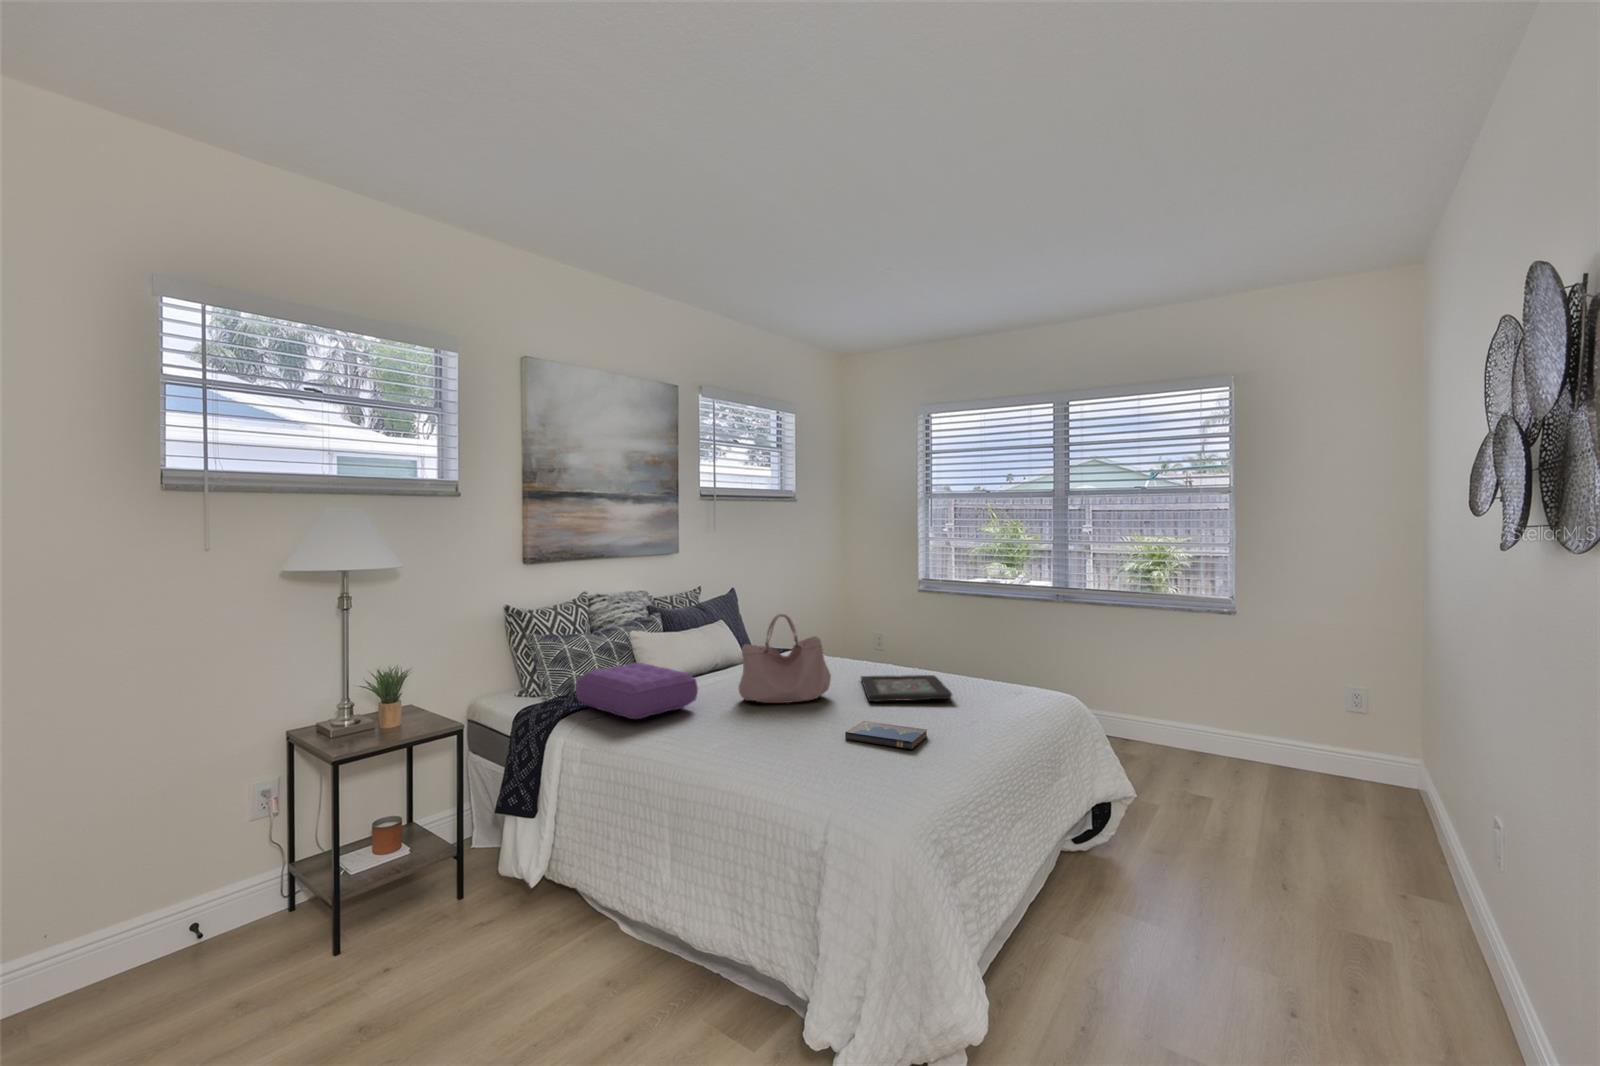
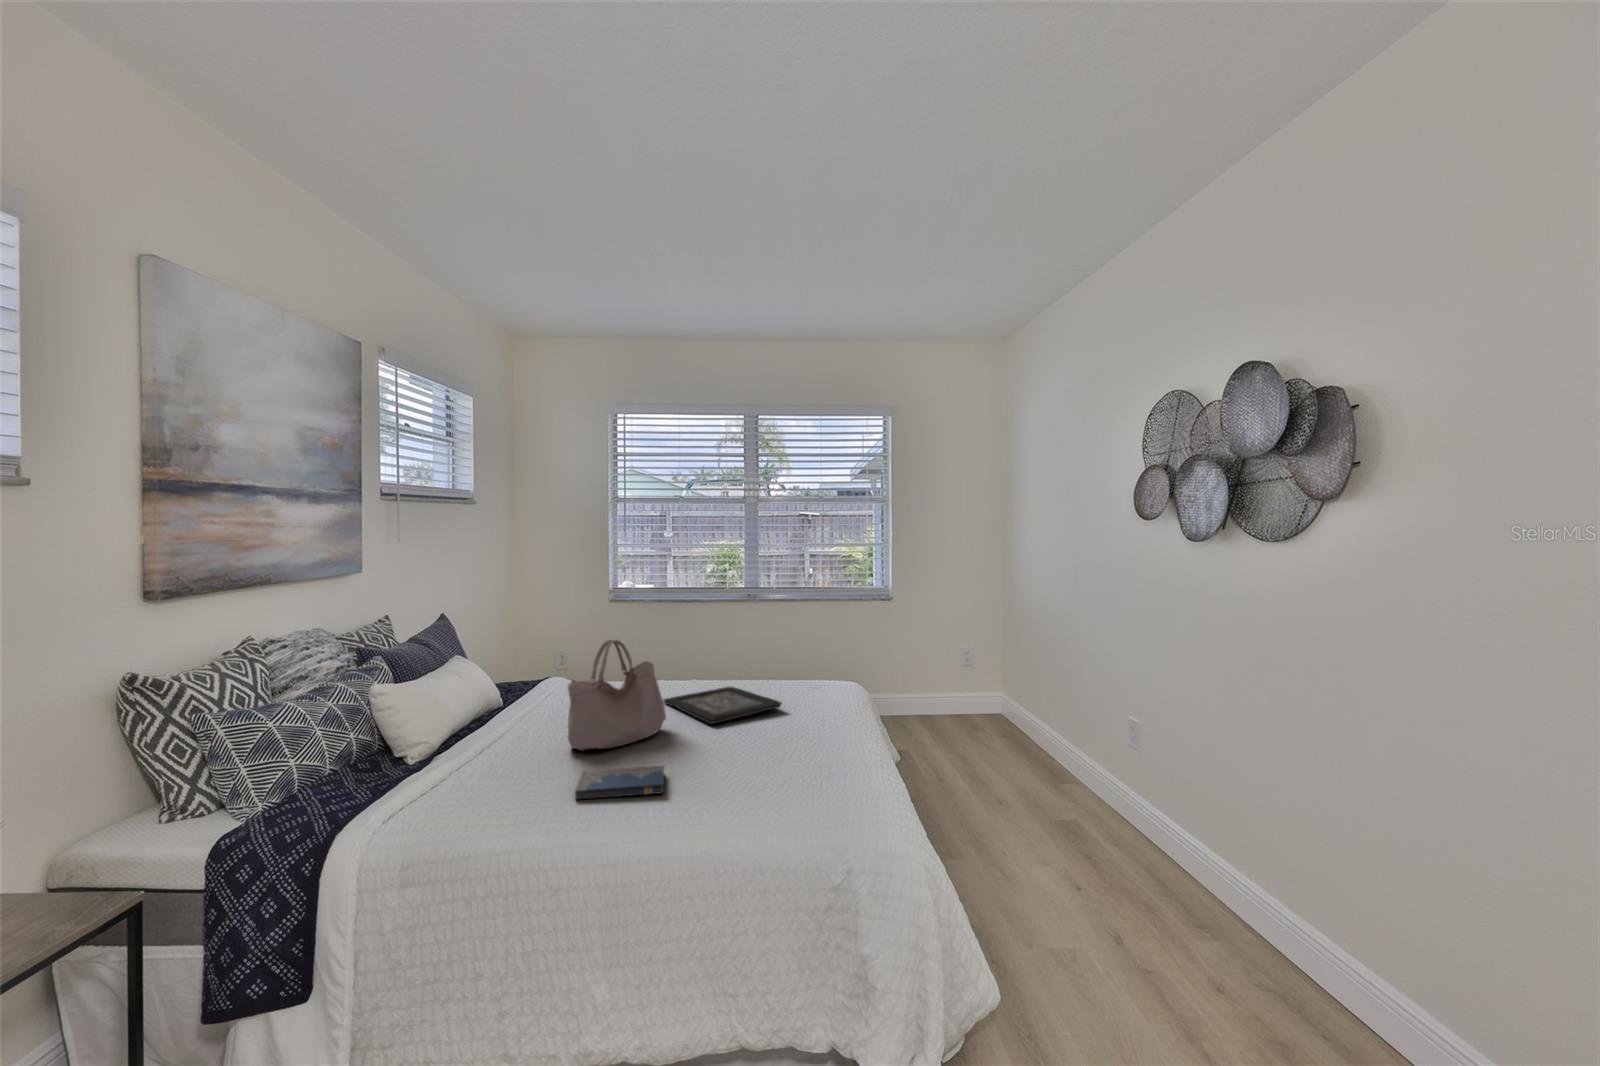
pillow: present [576,663,698,719] -> none [342,728,534,808]
hardcover book: present [845,721,927,749] -> present [575,766,664,800]

